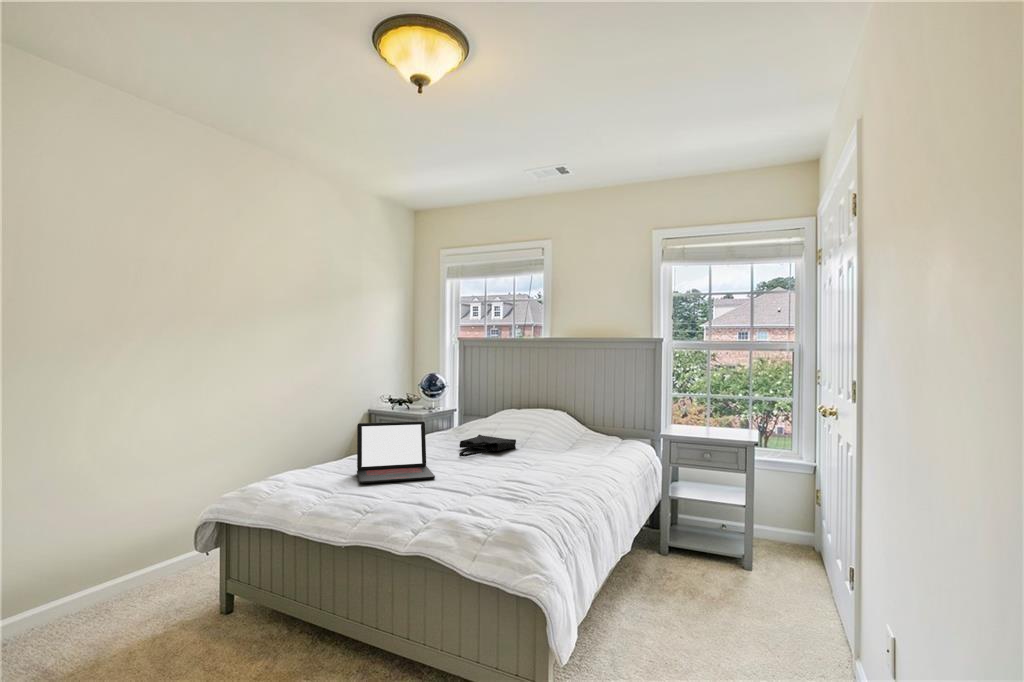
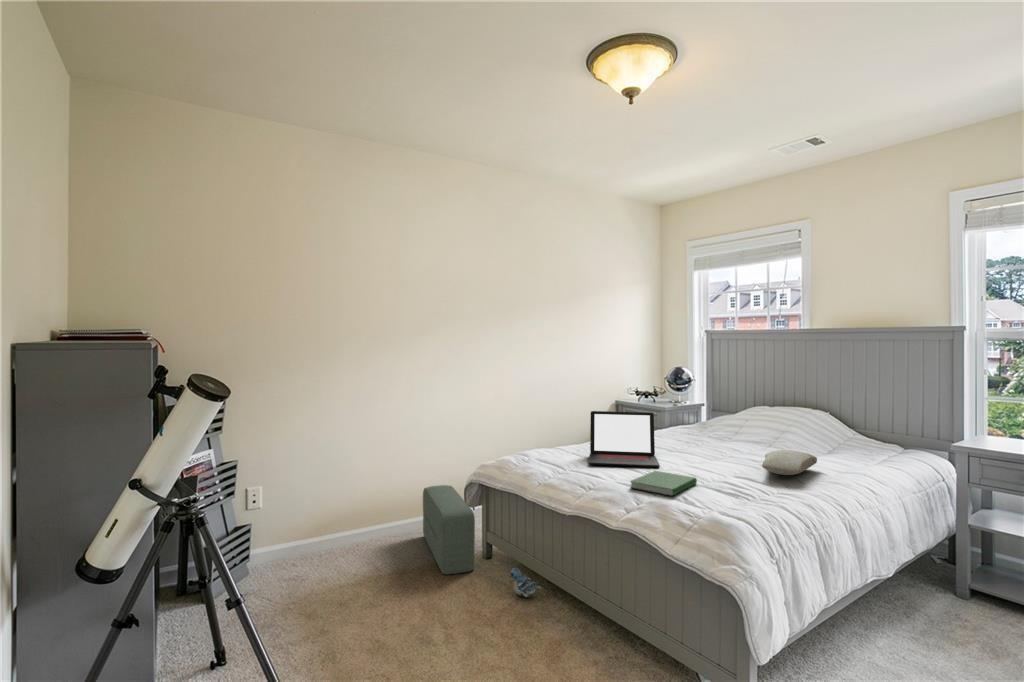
tote bag: present [459,435,516,456] -> none [692,430,758,450]
pillow: none [529,450,571,473] -> present [762,450,817,475]
hardcover book: none [413,483,477,509] -> present [630,471,697,496]
pouf: none [122,529,208,650] -> present [423,485,475,574]
plush toy: none [261,620,302,653] -> present [511,568,541,597]

